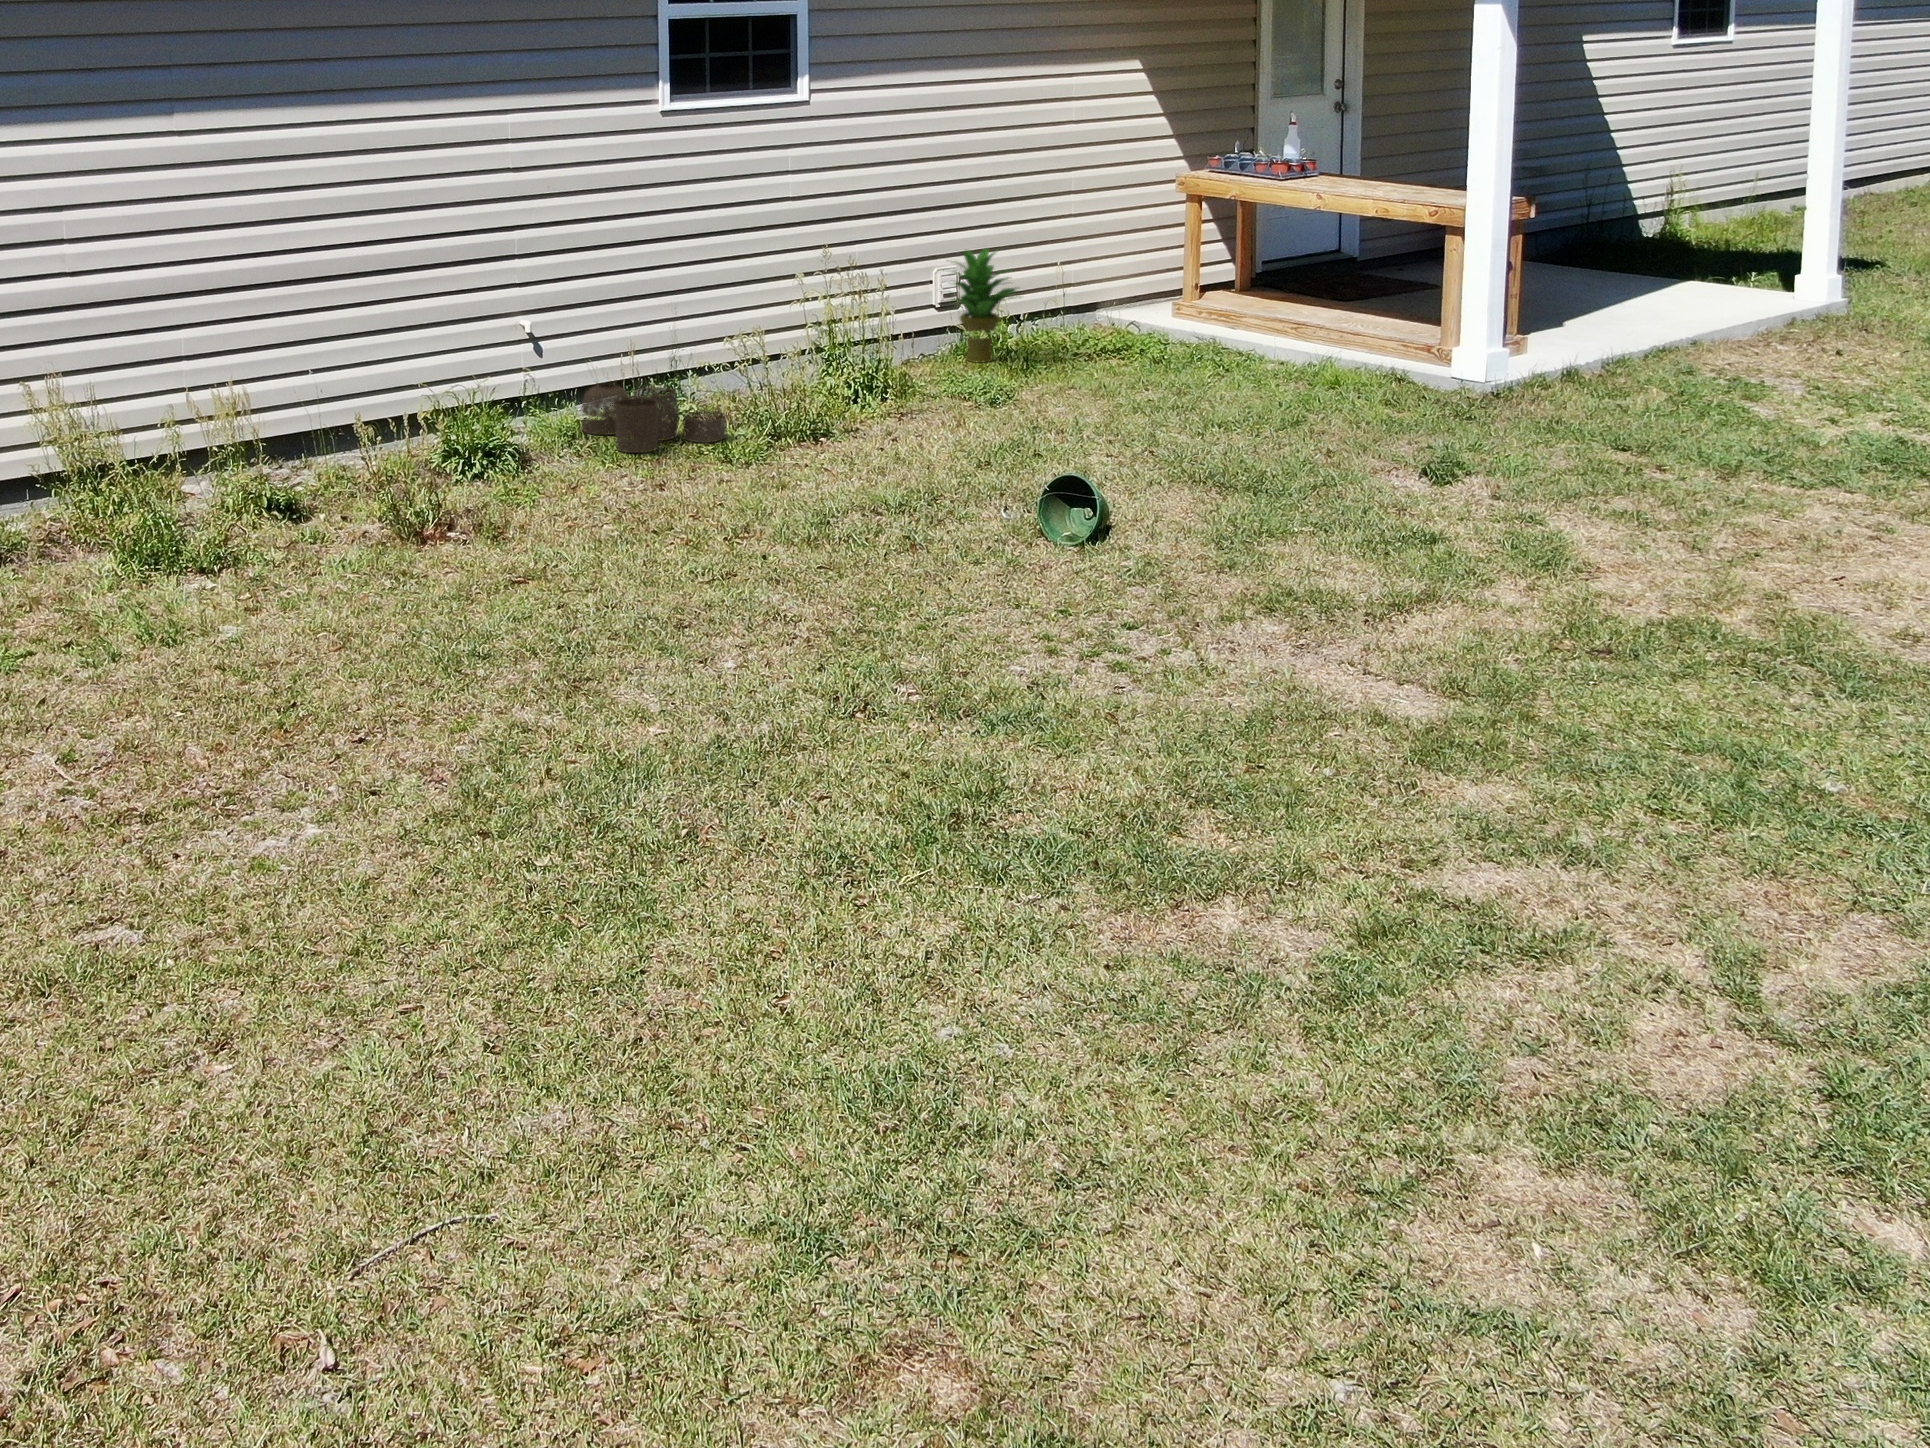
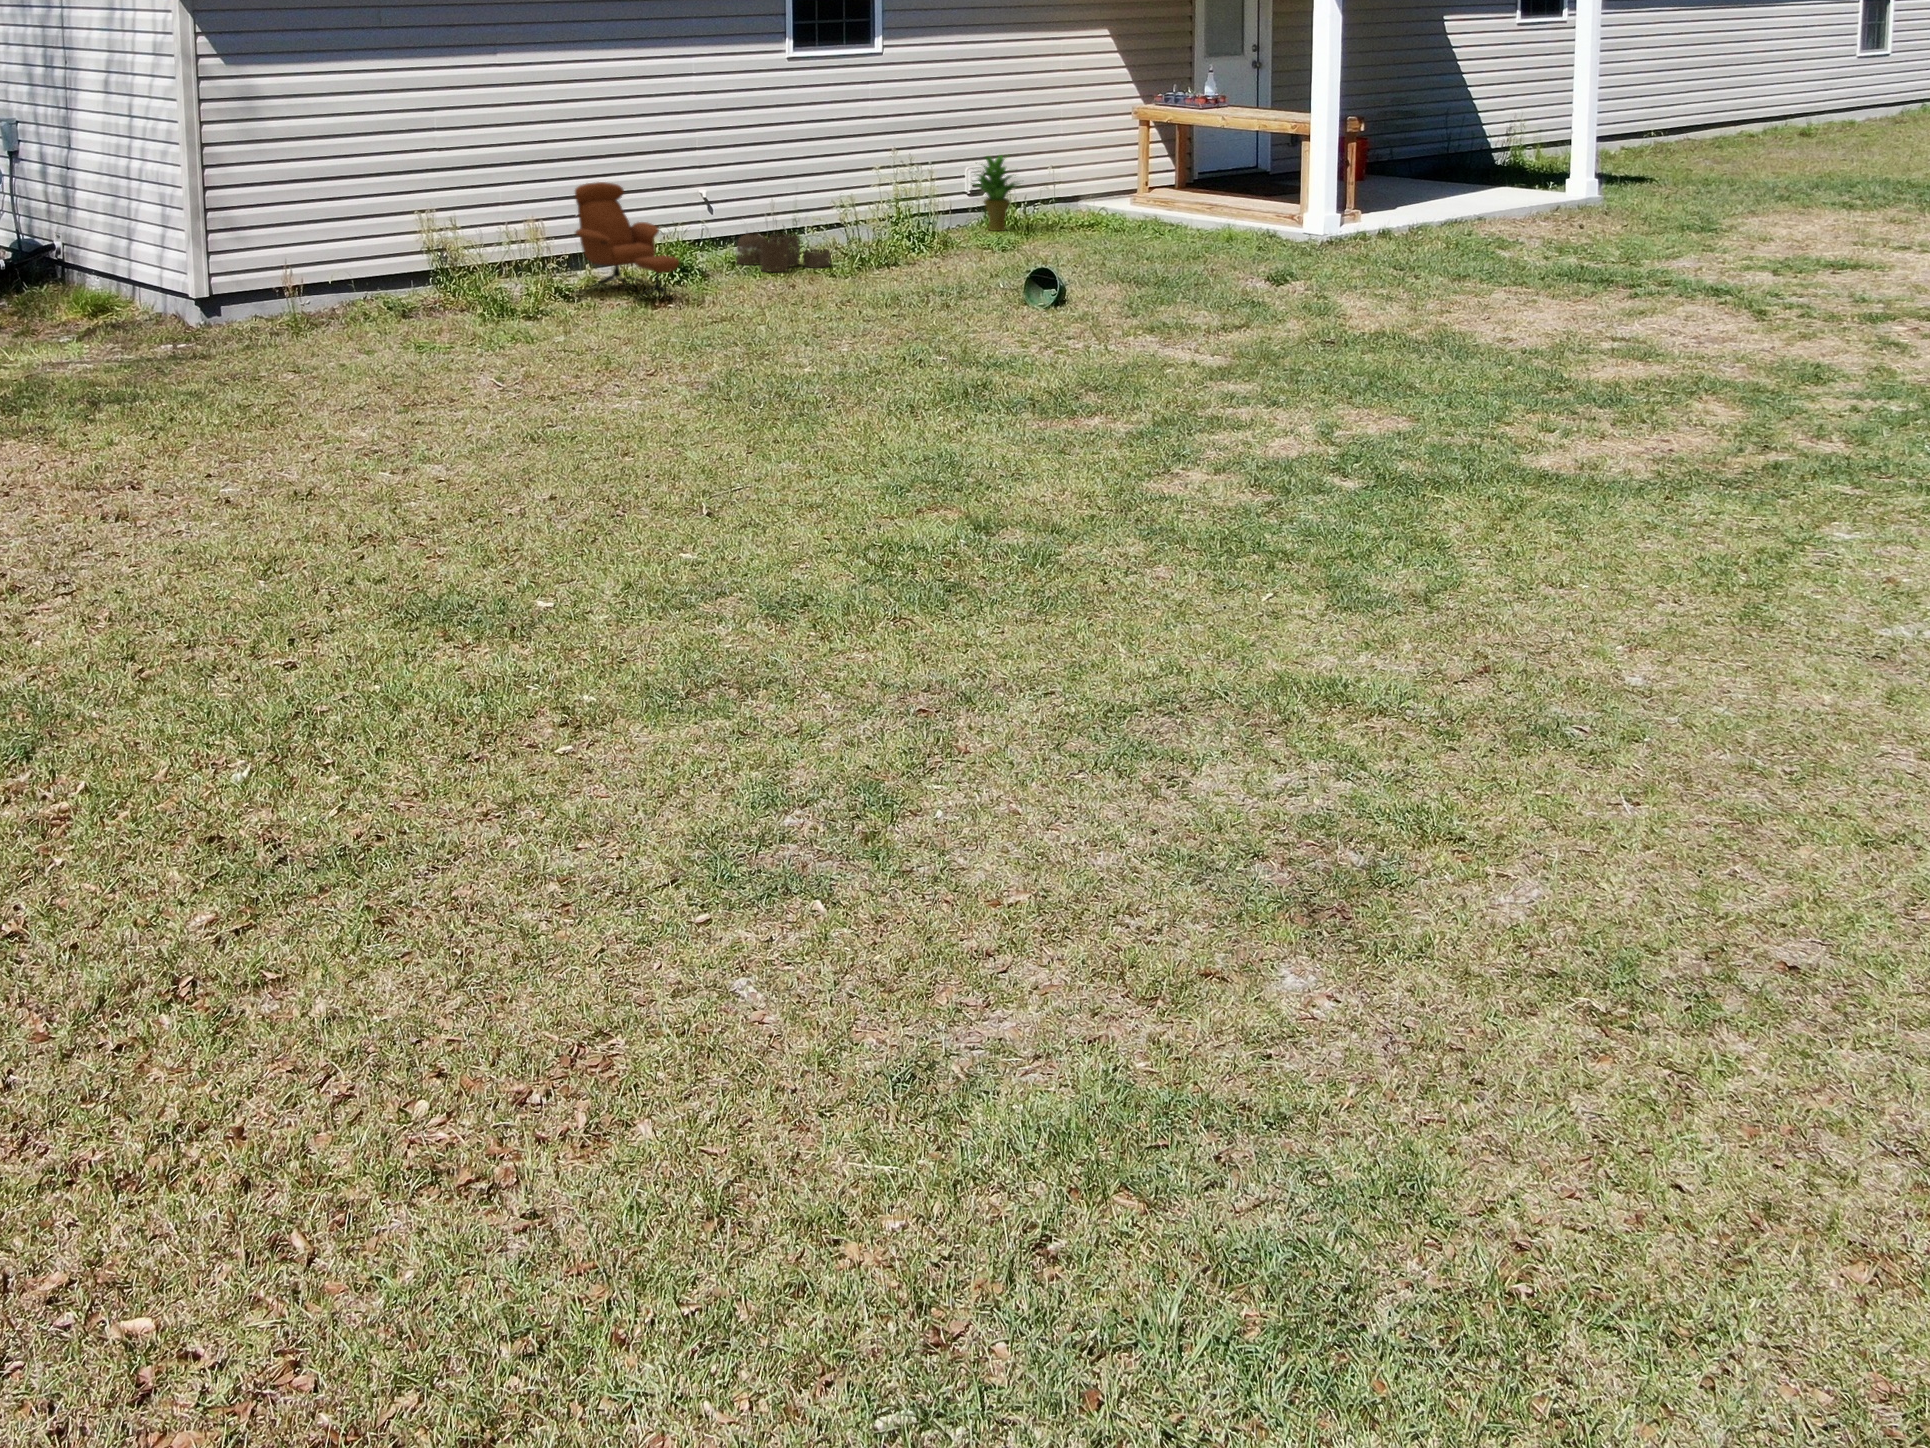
lounge chair: none [307,316,477,522] -> present [575,182,679,297]

